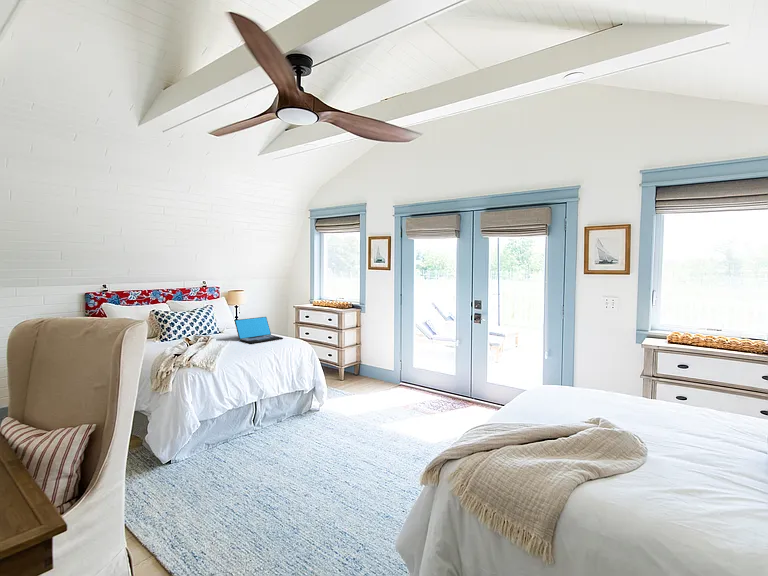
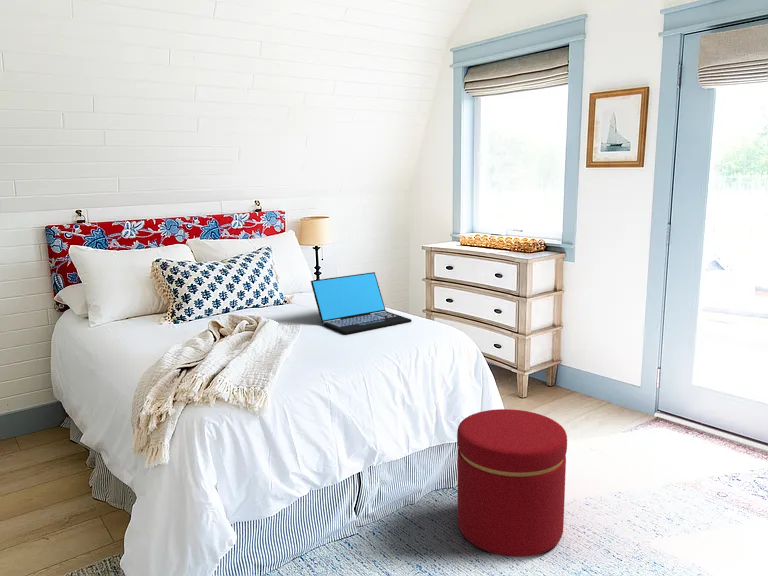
ottoman: none [300,374,346,433] -> present [457,409,567,557]

